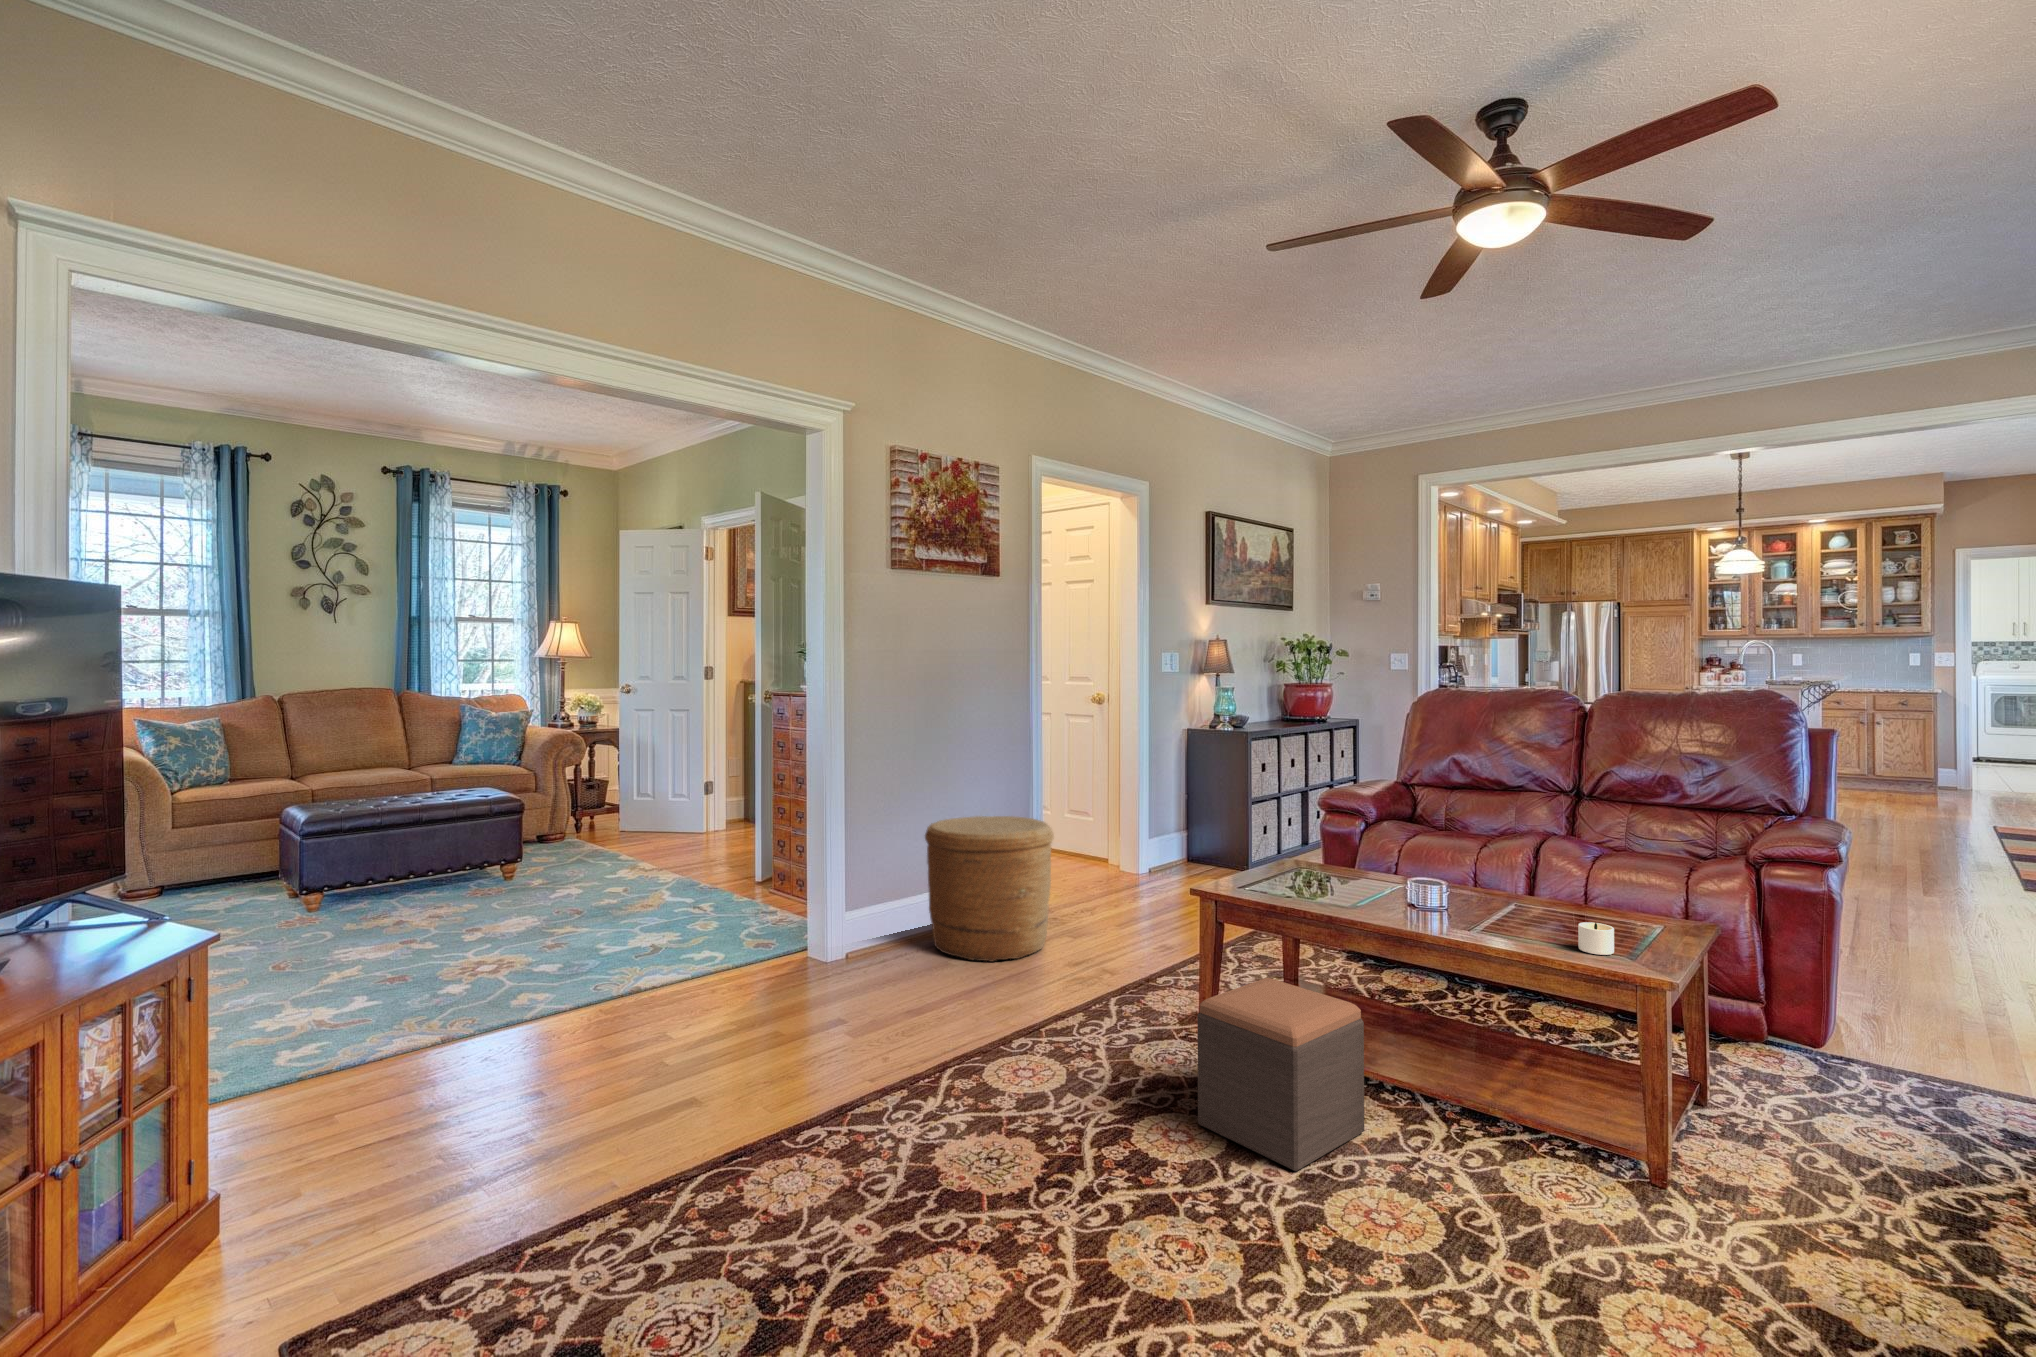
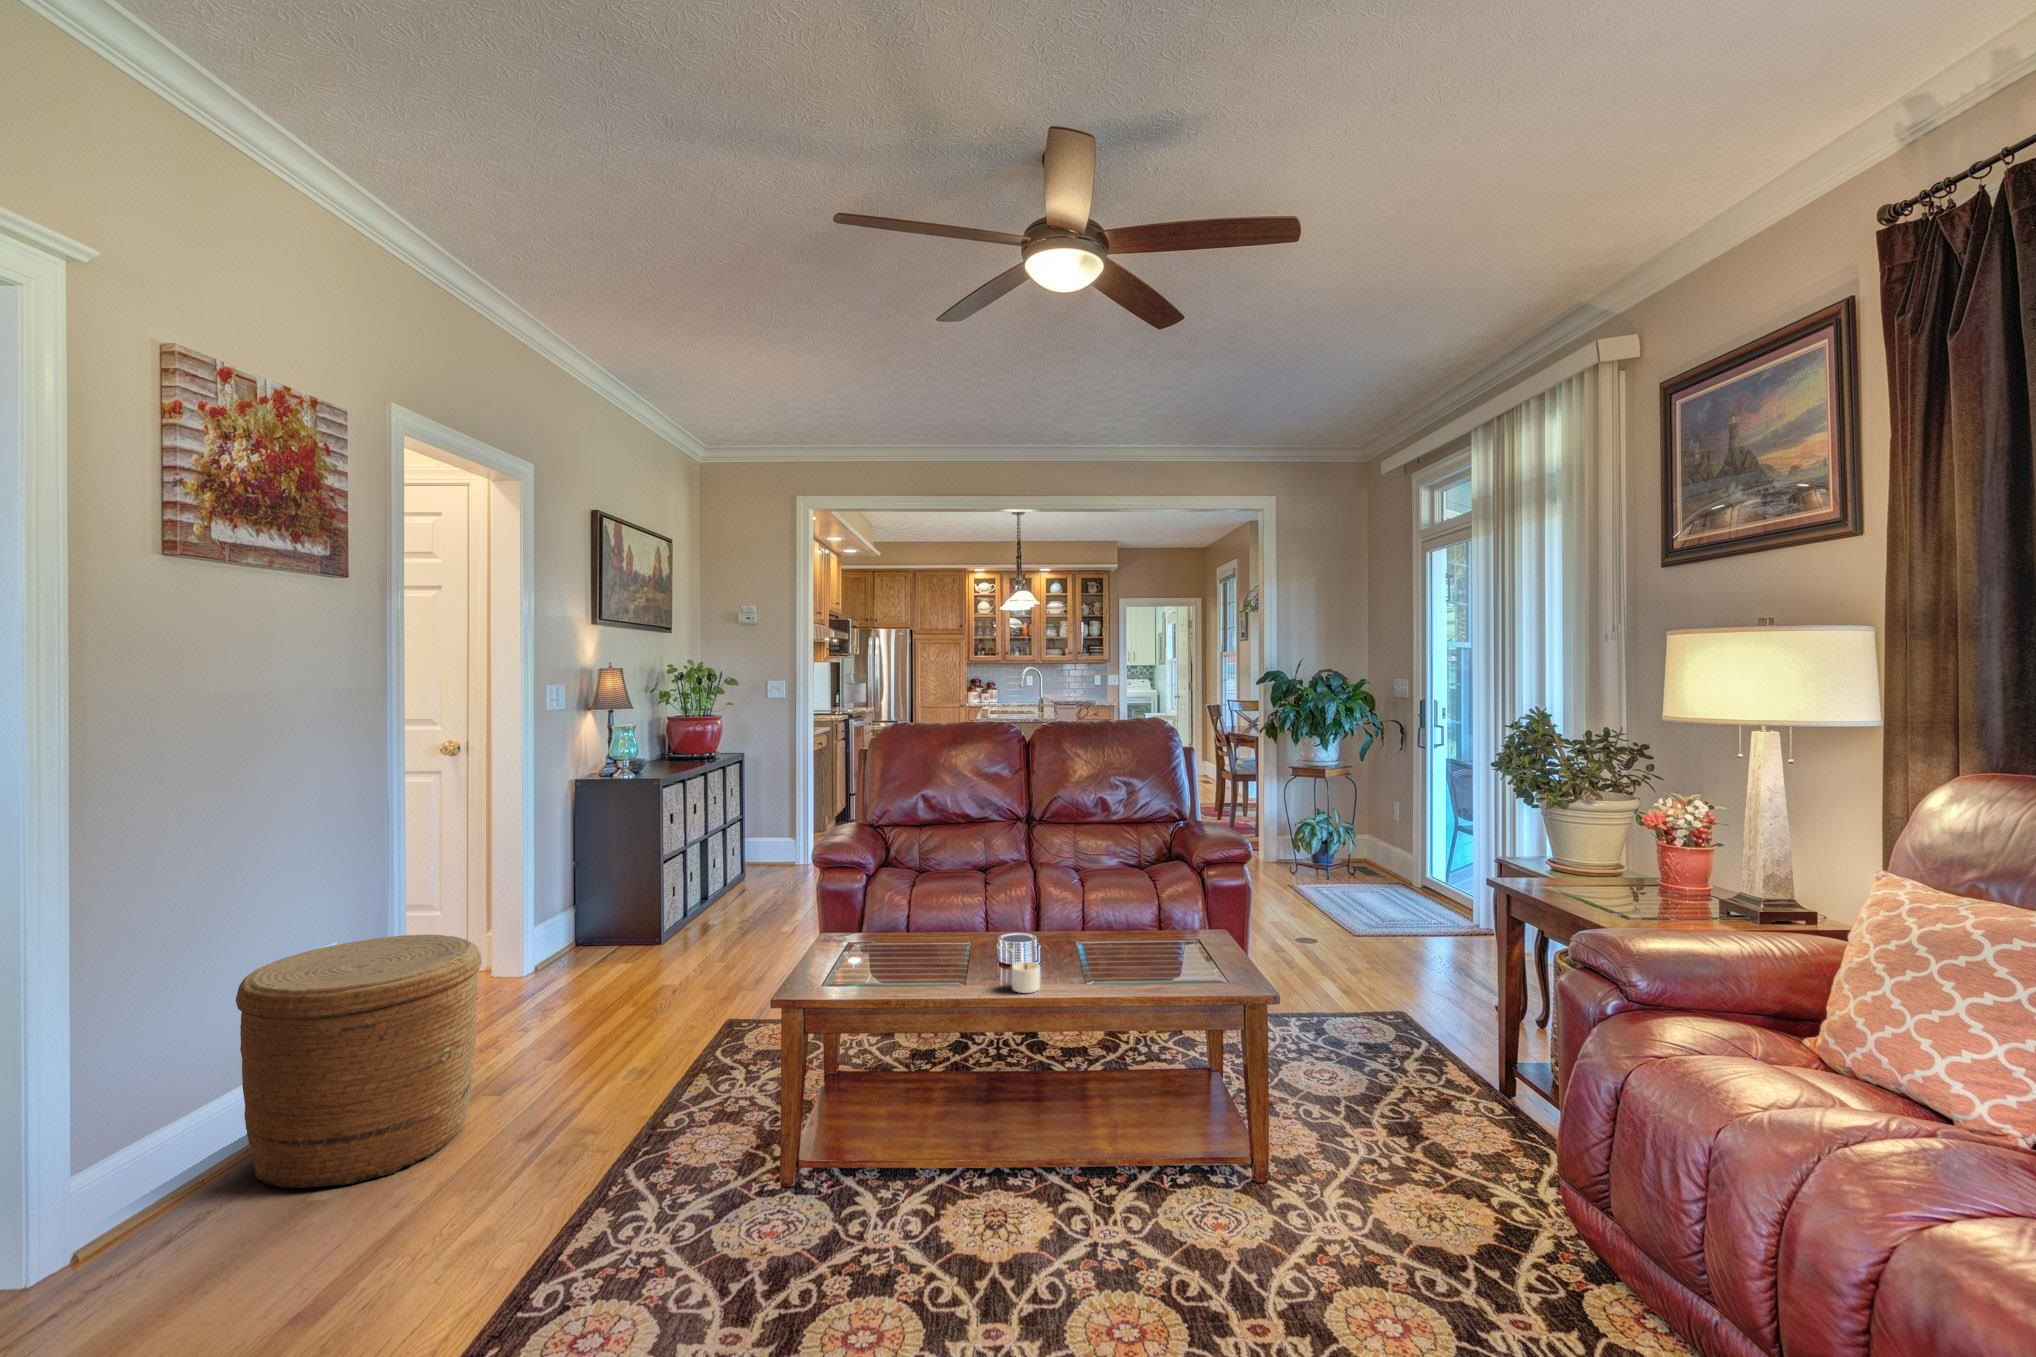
candle: present [1578,922,1614,955] -> present [1012,962,1040,993]
footstool: present [1197,978,1364,1171] -> none [872,1092,1031,1322]

